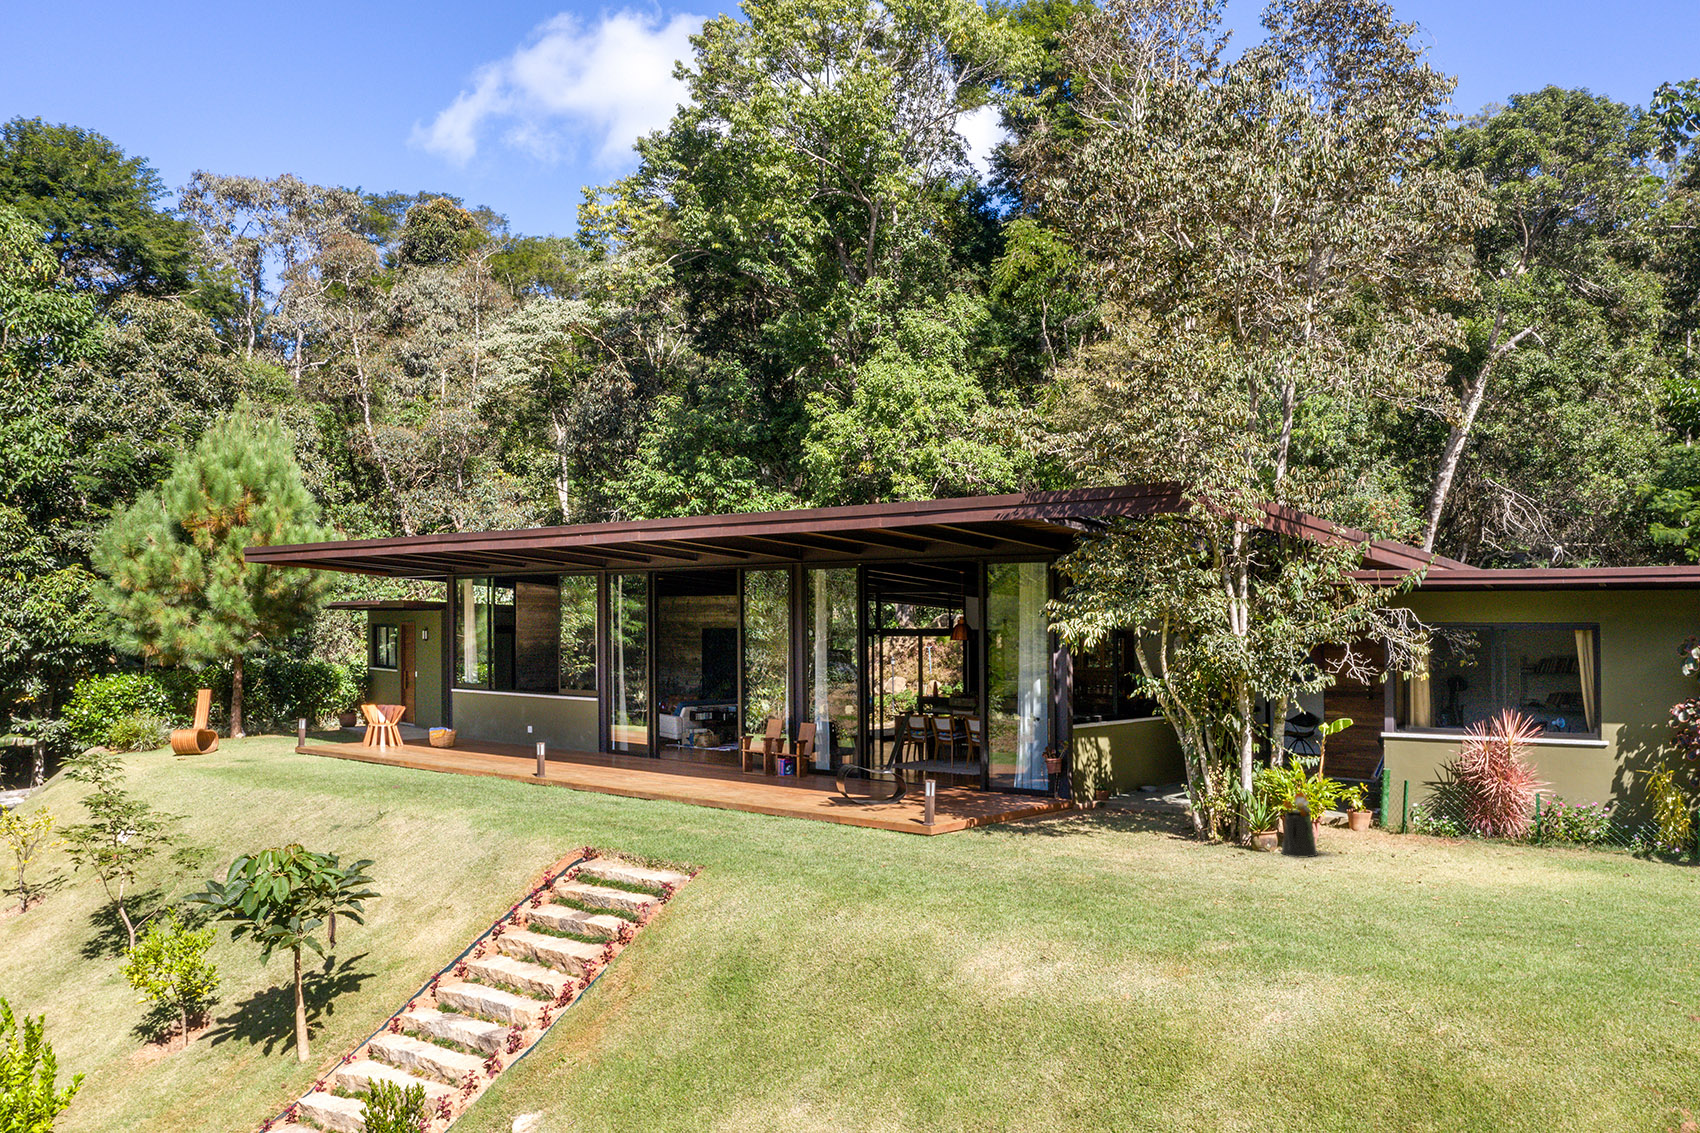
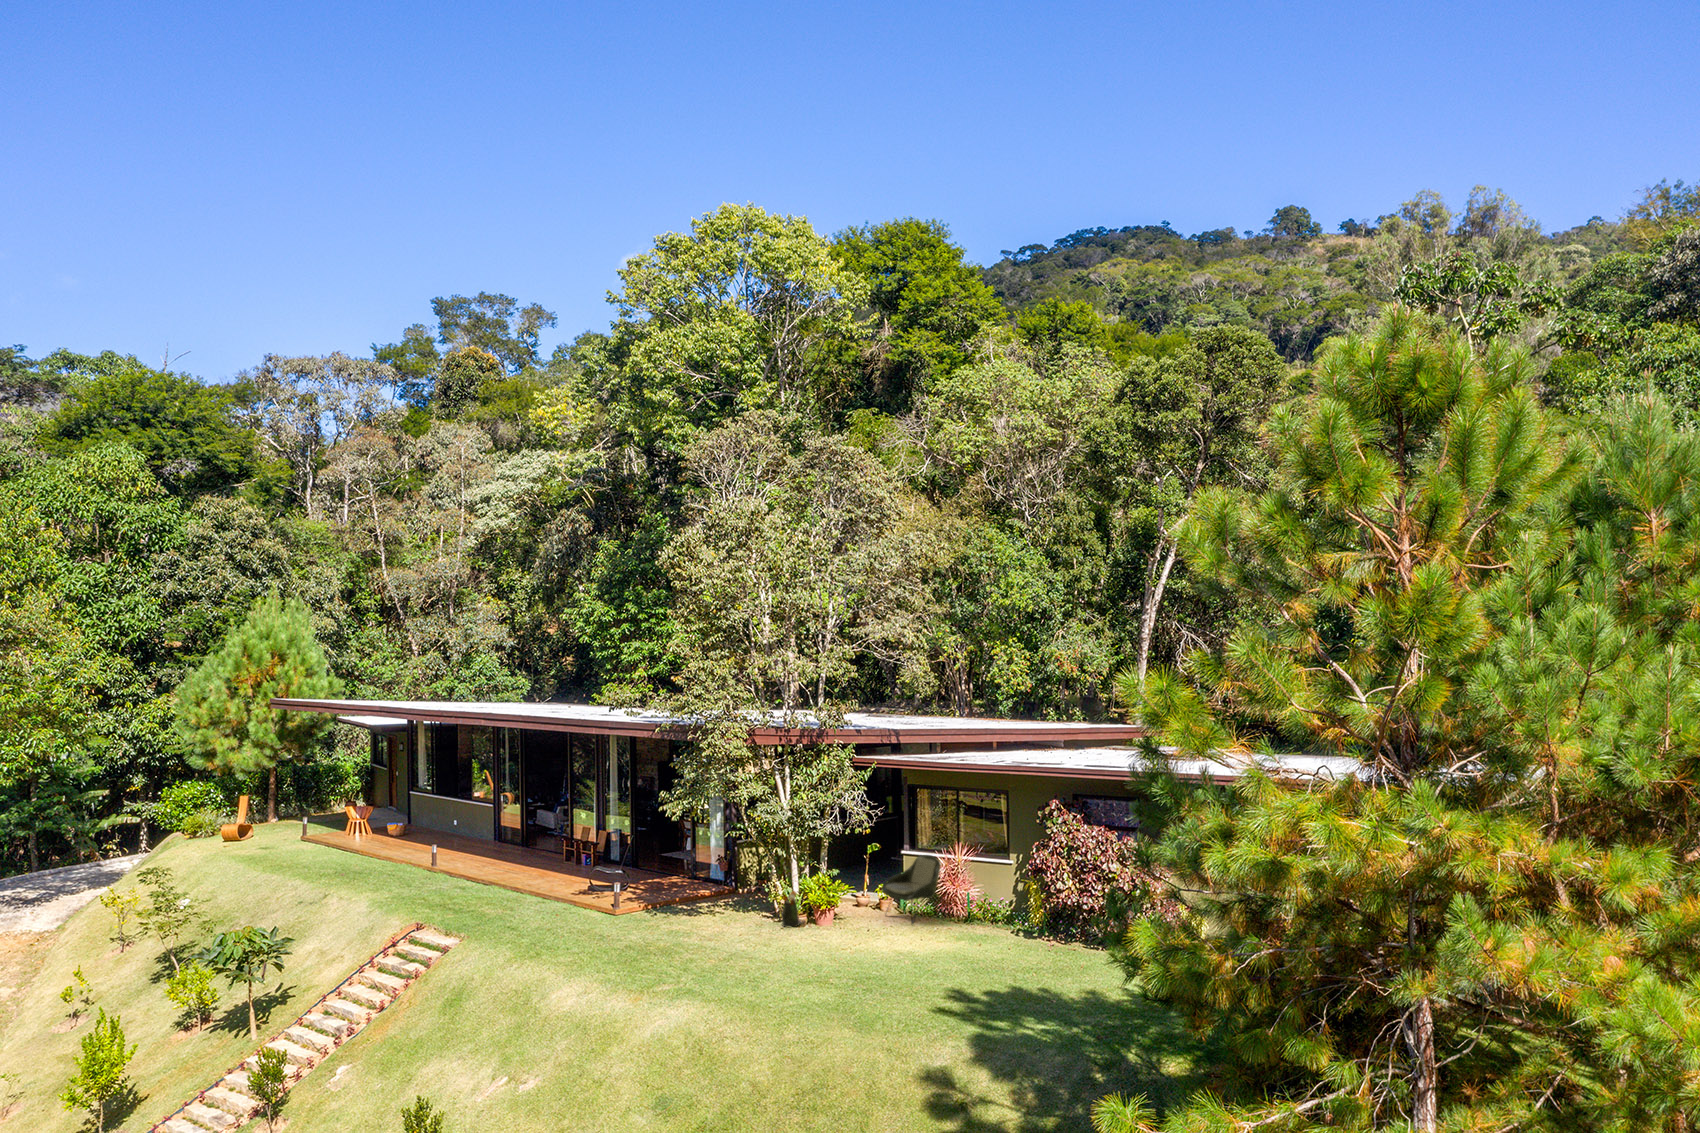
lounge chair: none [1424,737,1553,862] -> present [881,855,945,924]

